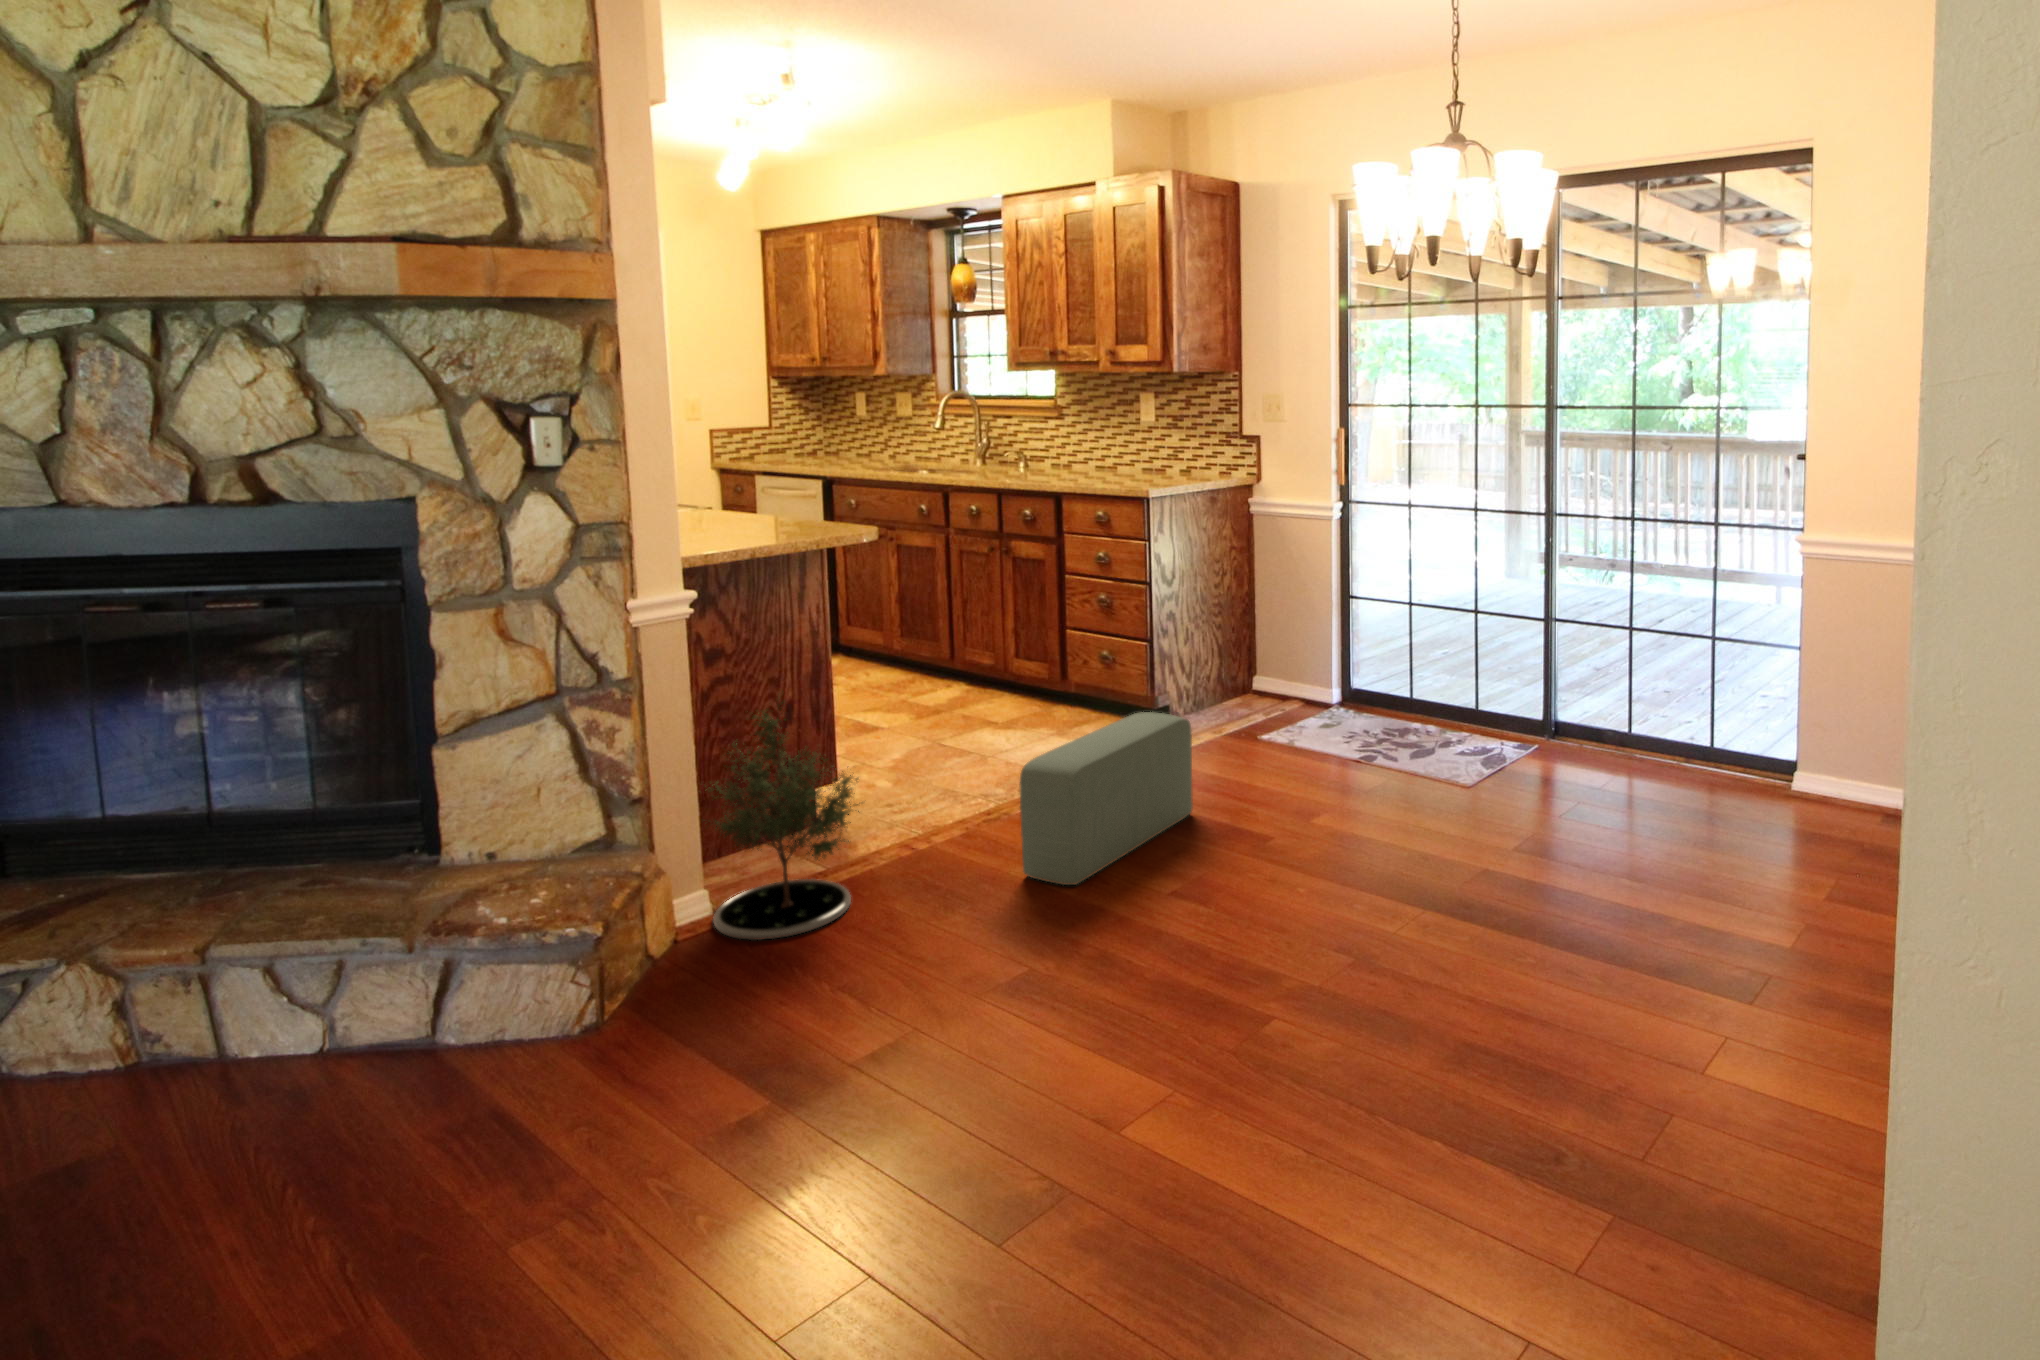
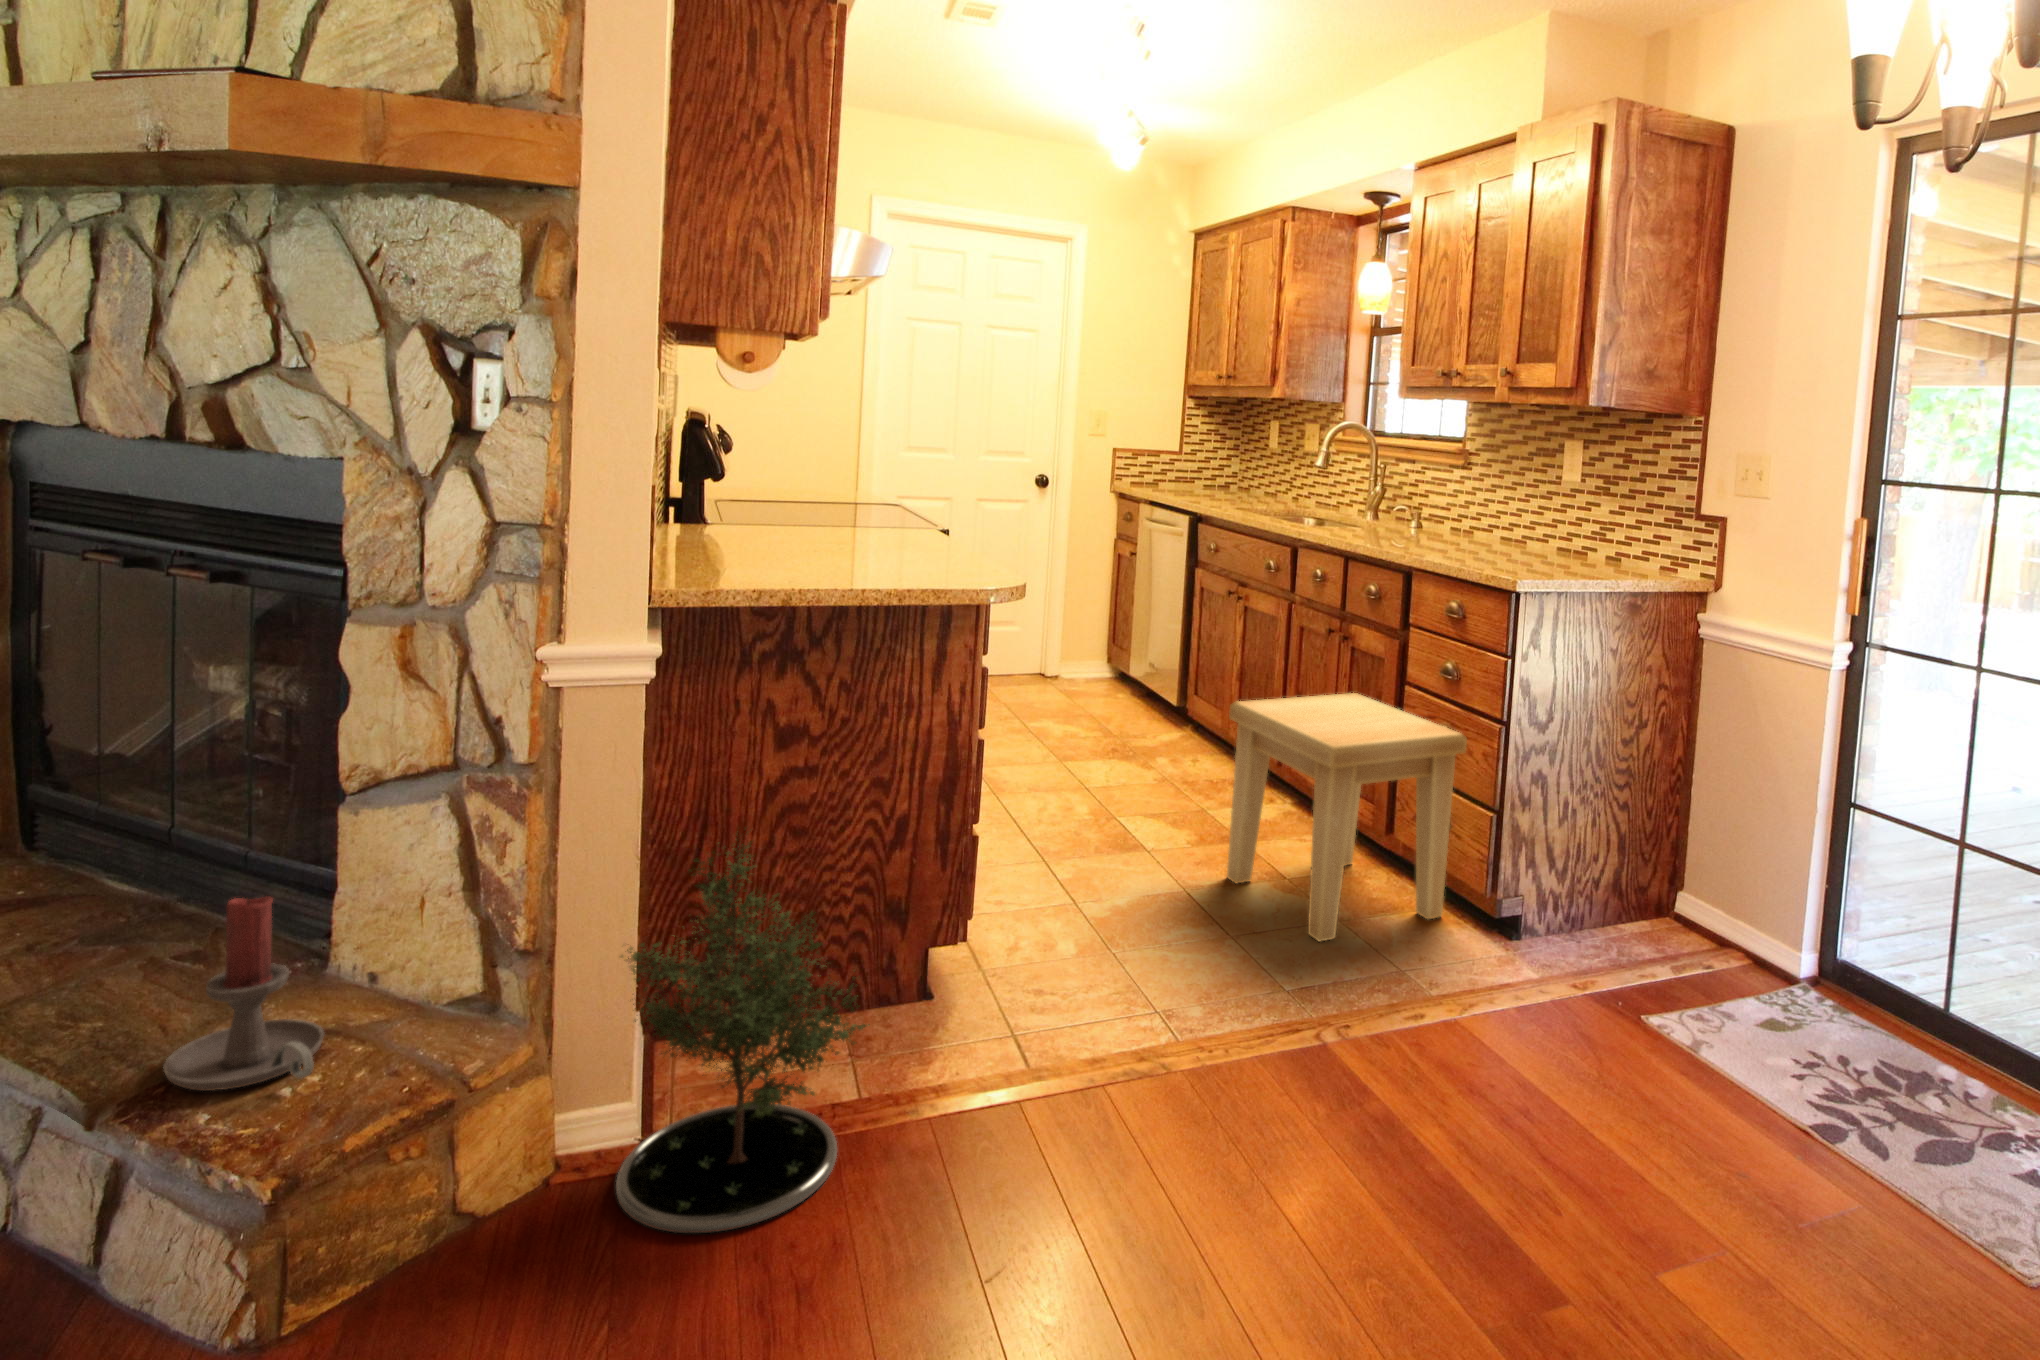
side table: none [948,587,1122,748] -> present [1227,693,1467,942]
pouf: present [1020,712,1193,885] -> none [1092,956,1462,1282]
candle holder: none [435,786,553,910] -> present [163,896,324,1091]

